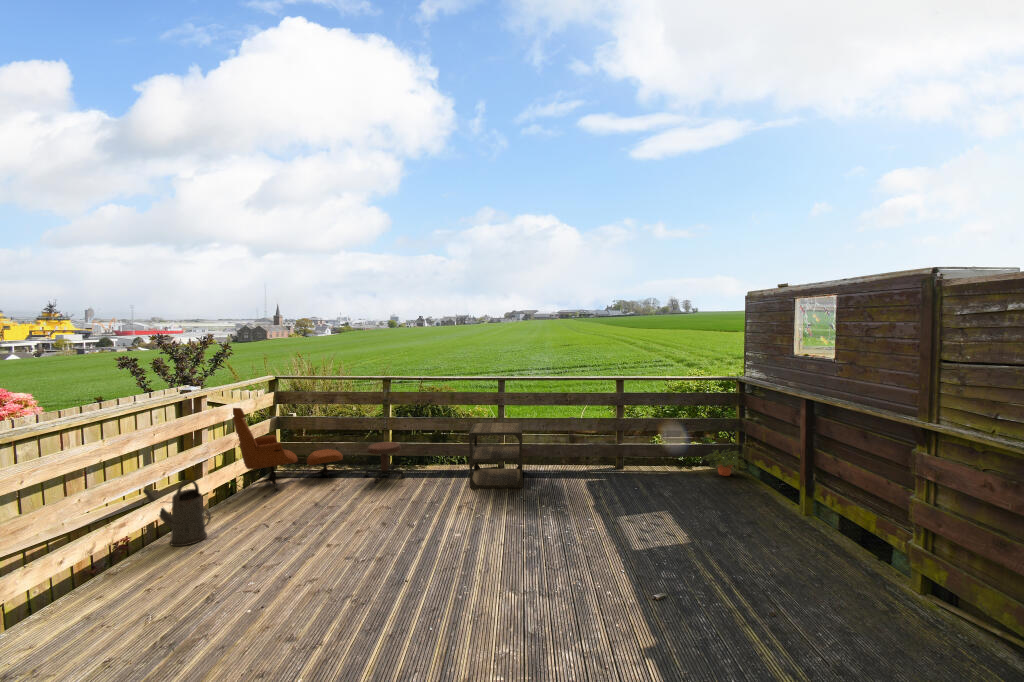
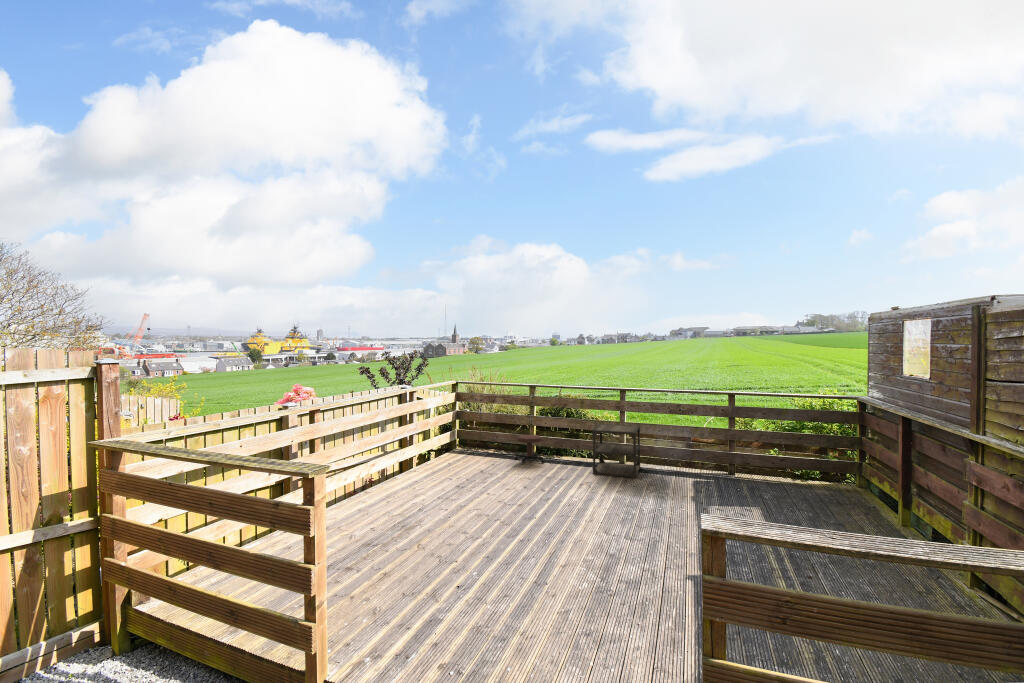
lounge chair: present [233,408,343,491] -> none [427,399,500,462]
potted plant: present [702,450,747,476] -> none [813,464,863,489]
watering can: present [143,480,211,546] -> none [381,443,419,484]

